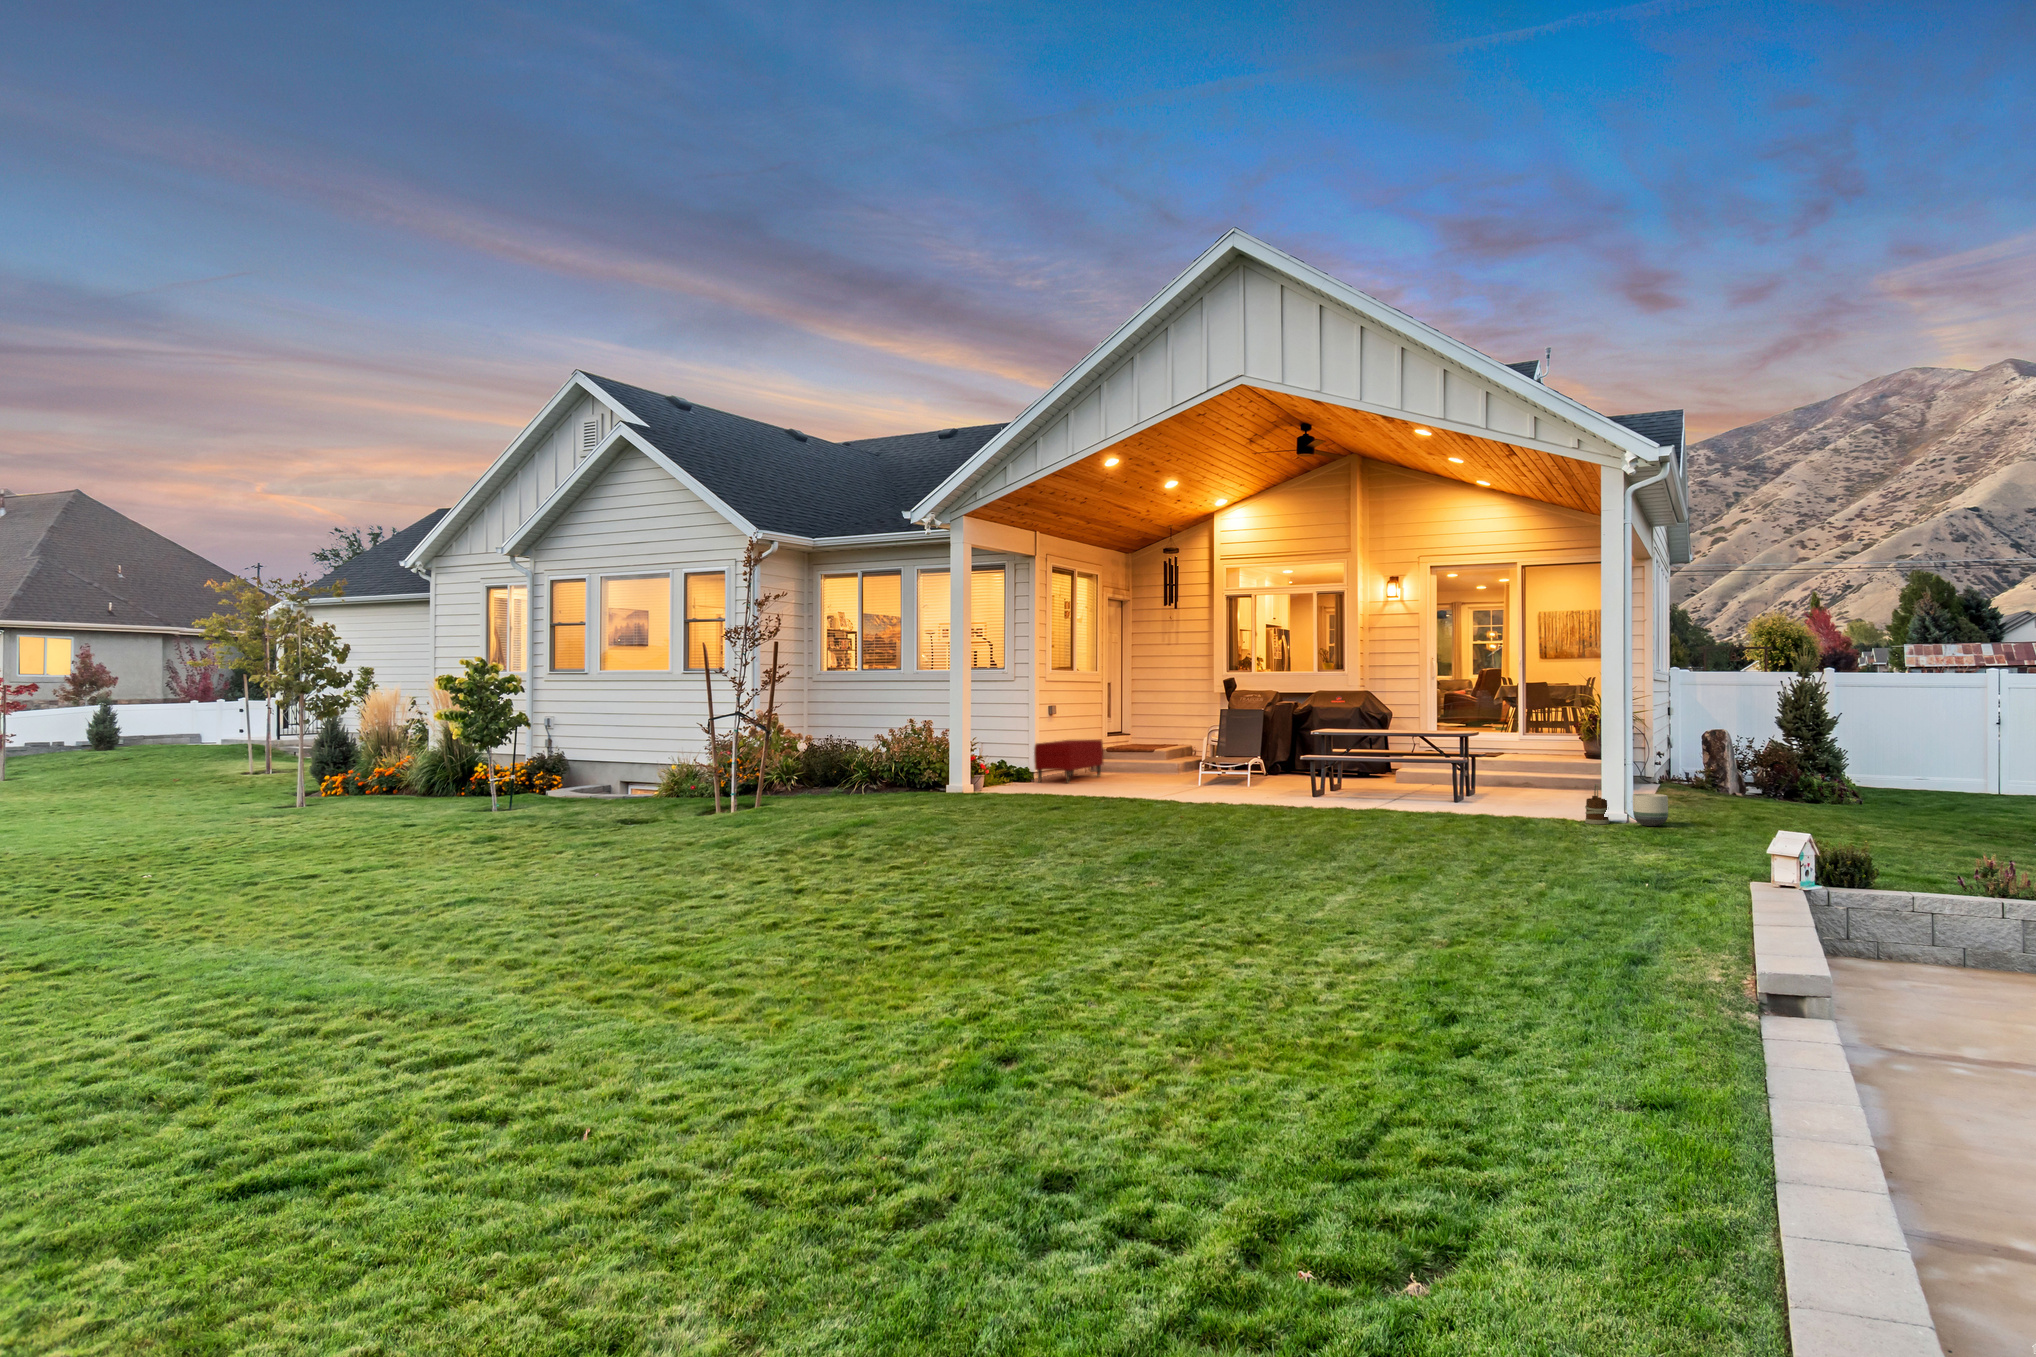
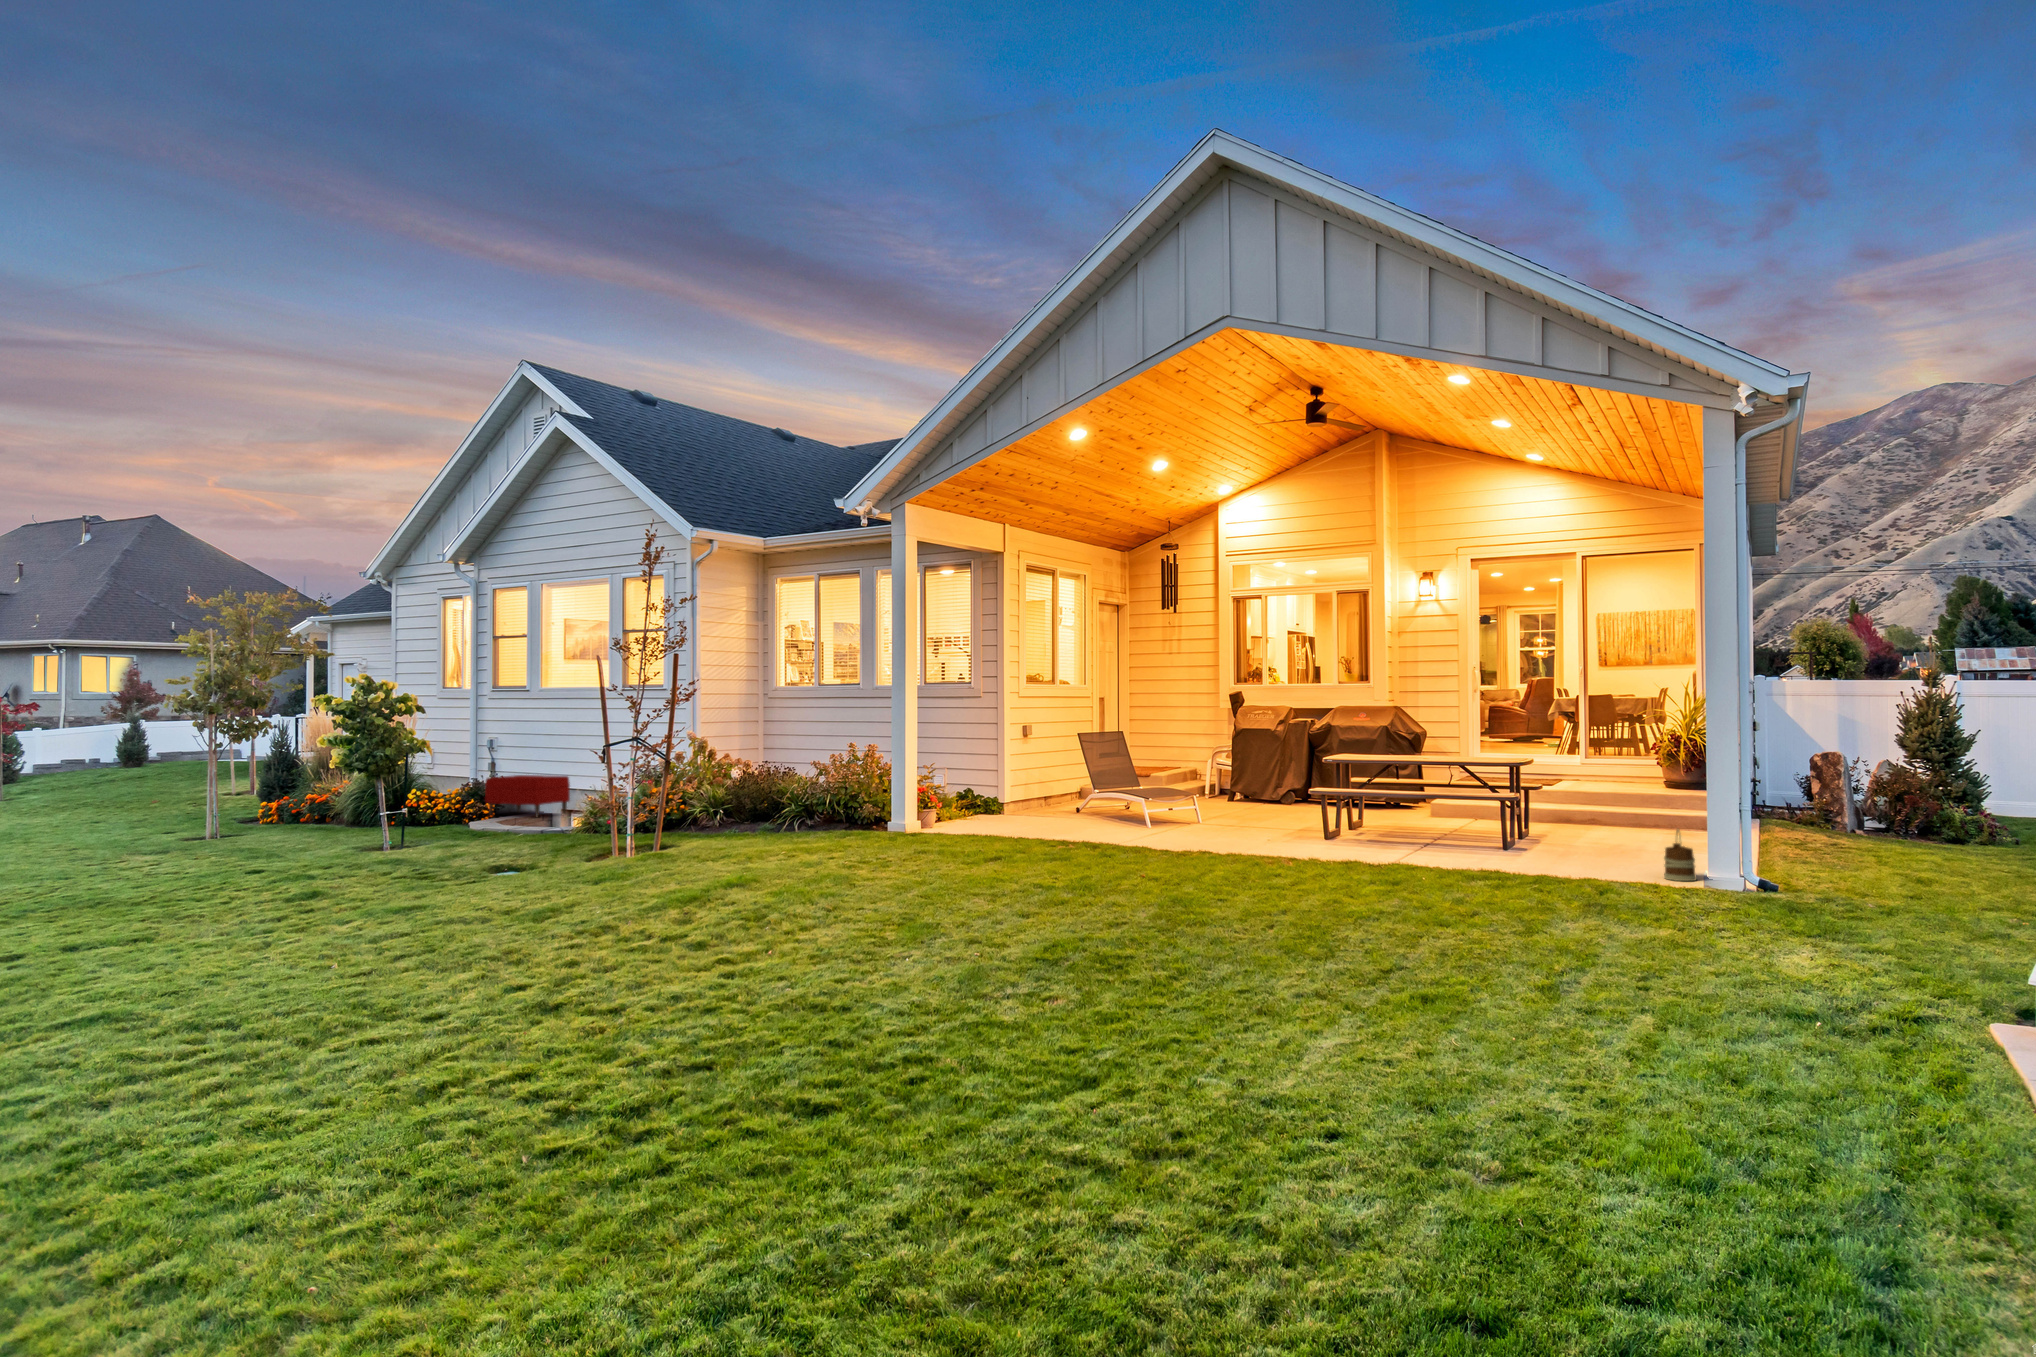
bench: present [1034,740,1103,783] -> present [485,775,570,817]
planter: present [1633,794,1668,826] -> none [1728,842,1778,886]

